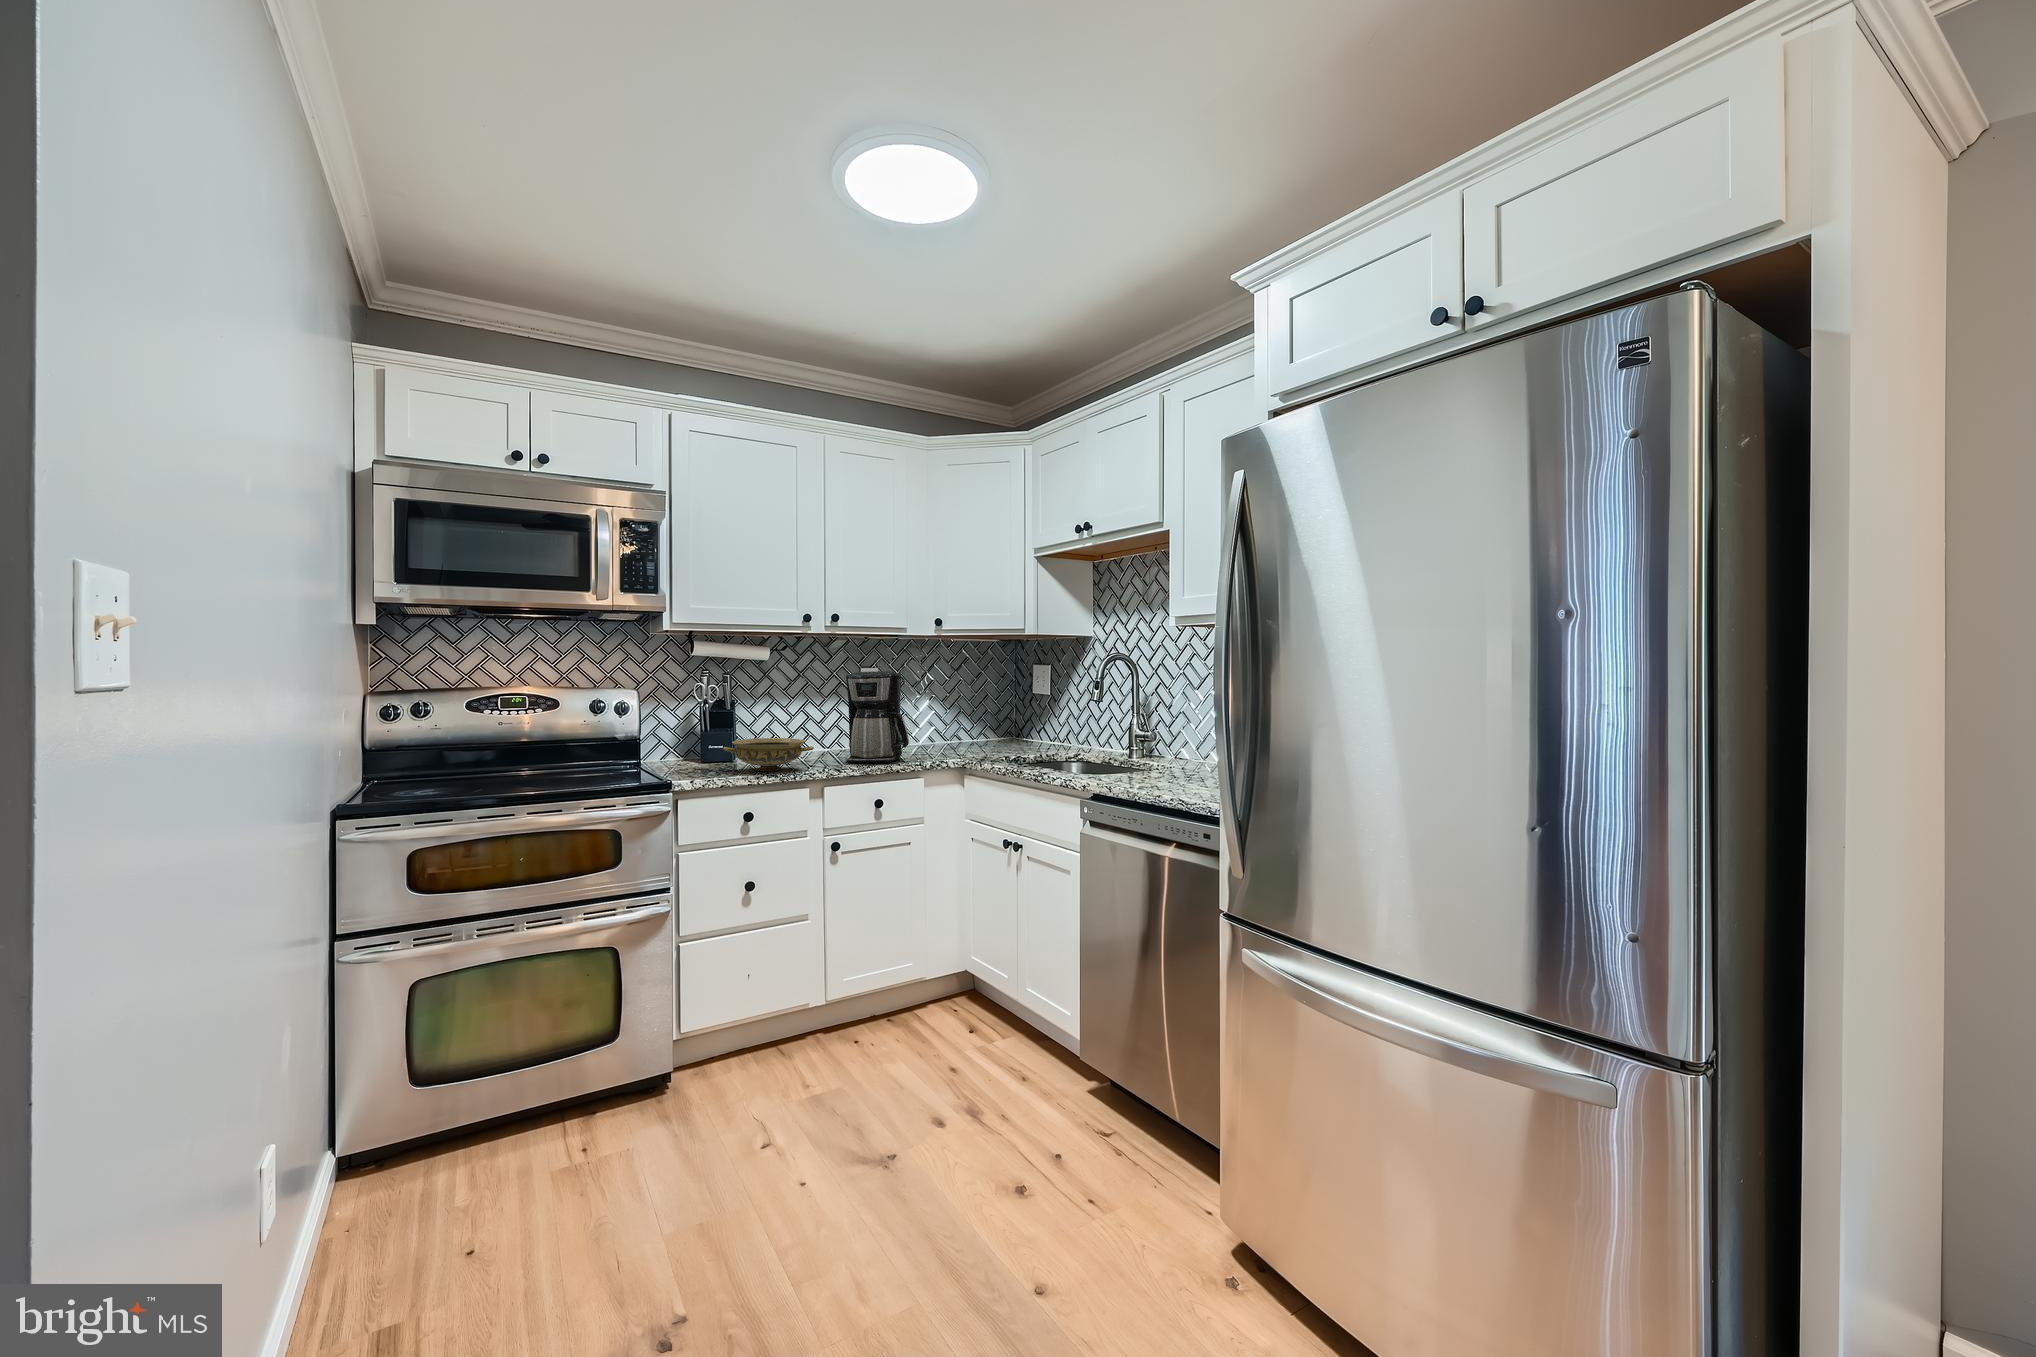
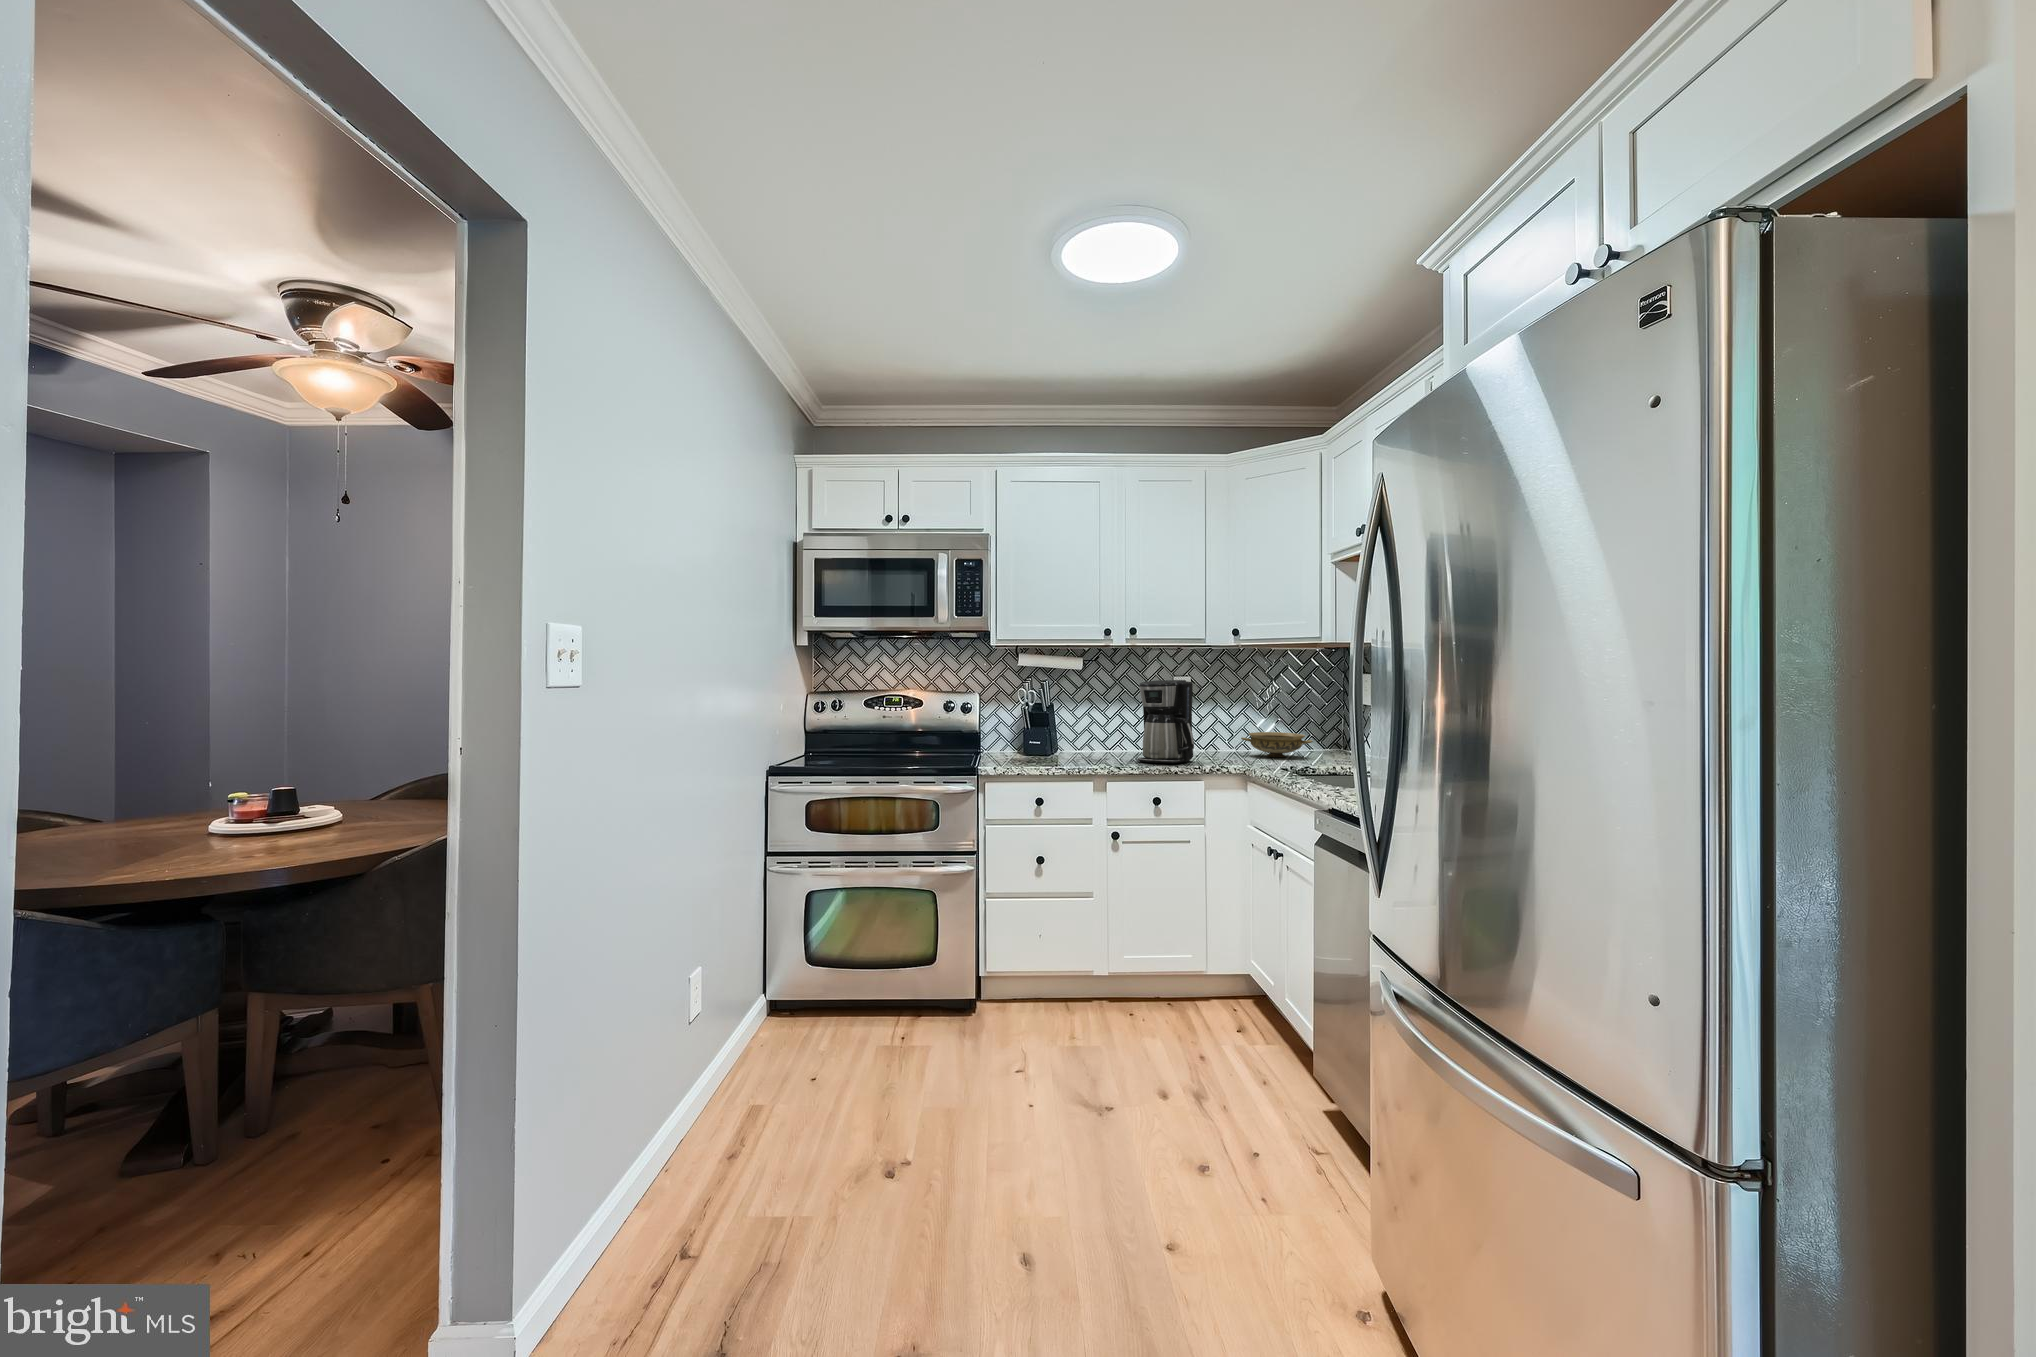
ceramic bowl: present [723,738,814,771] -> present [1241,732,1313,757]

